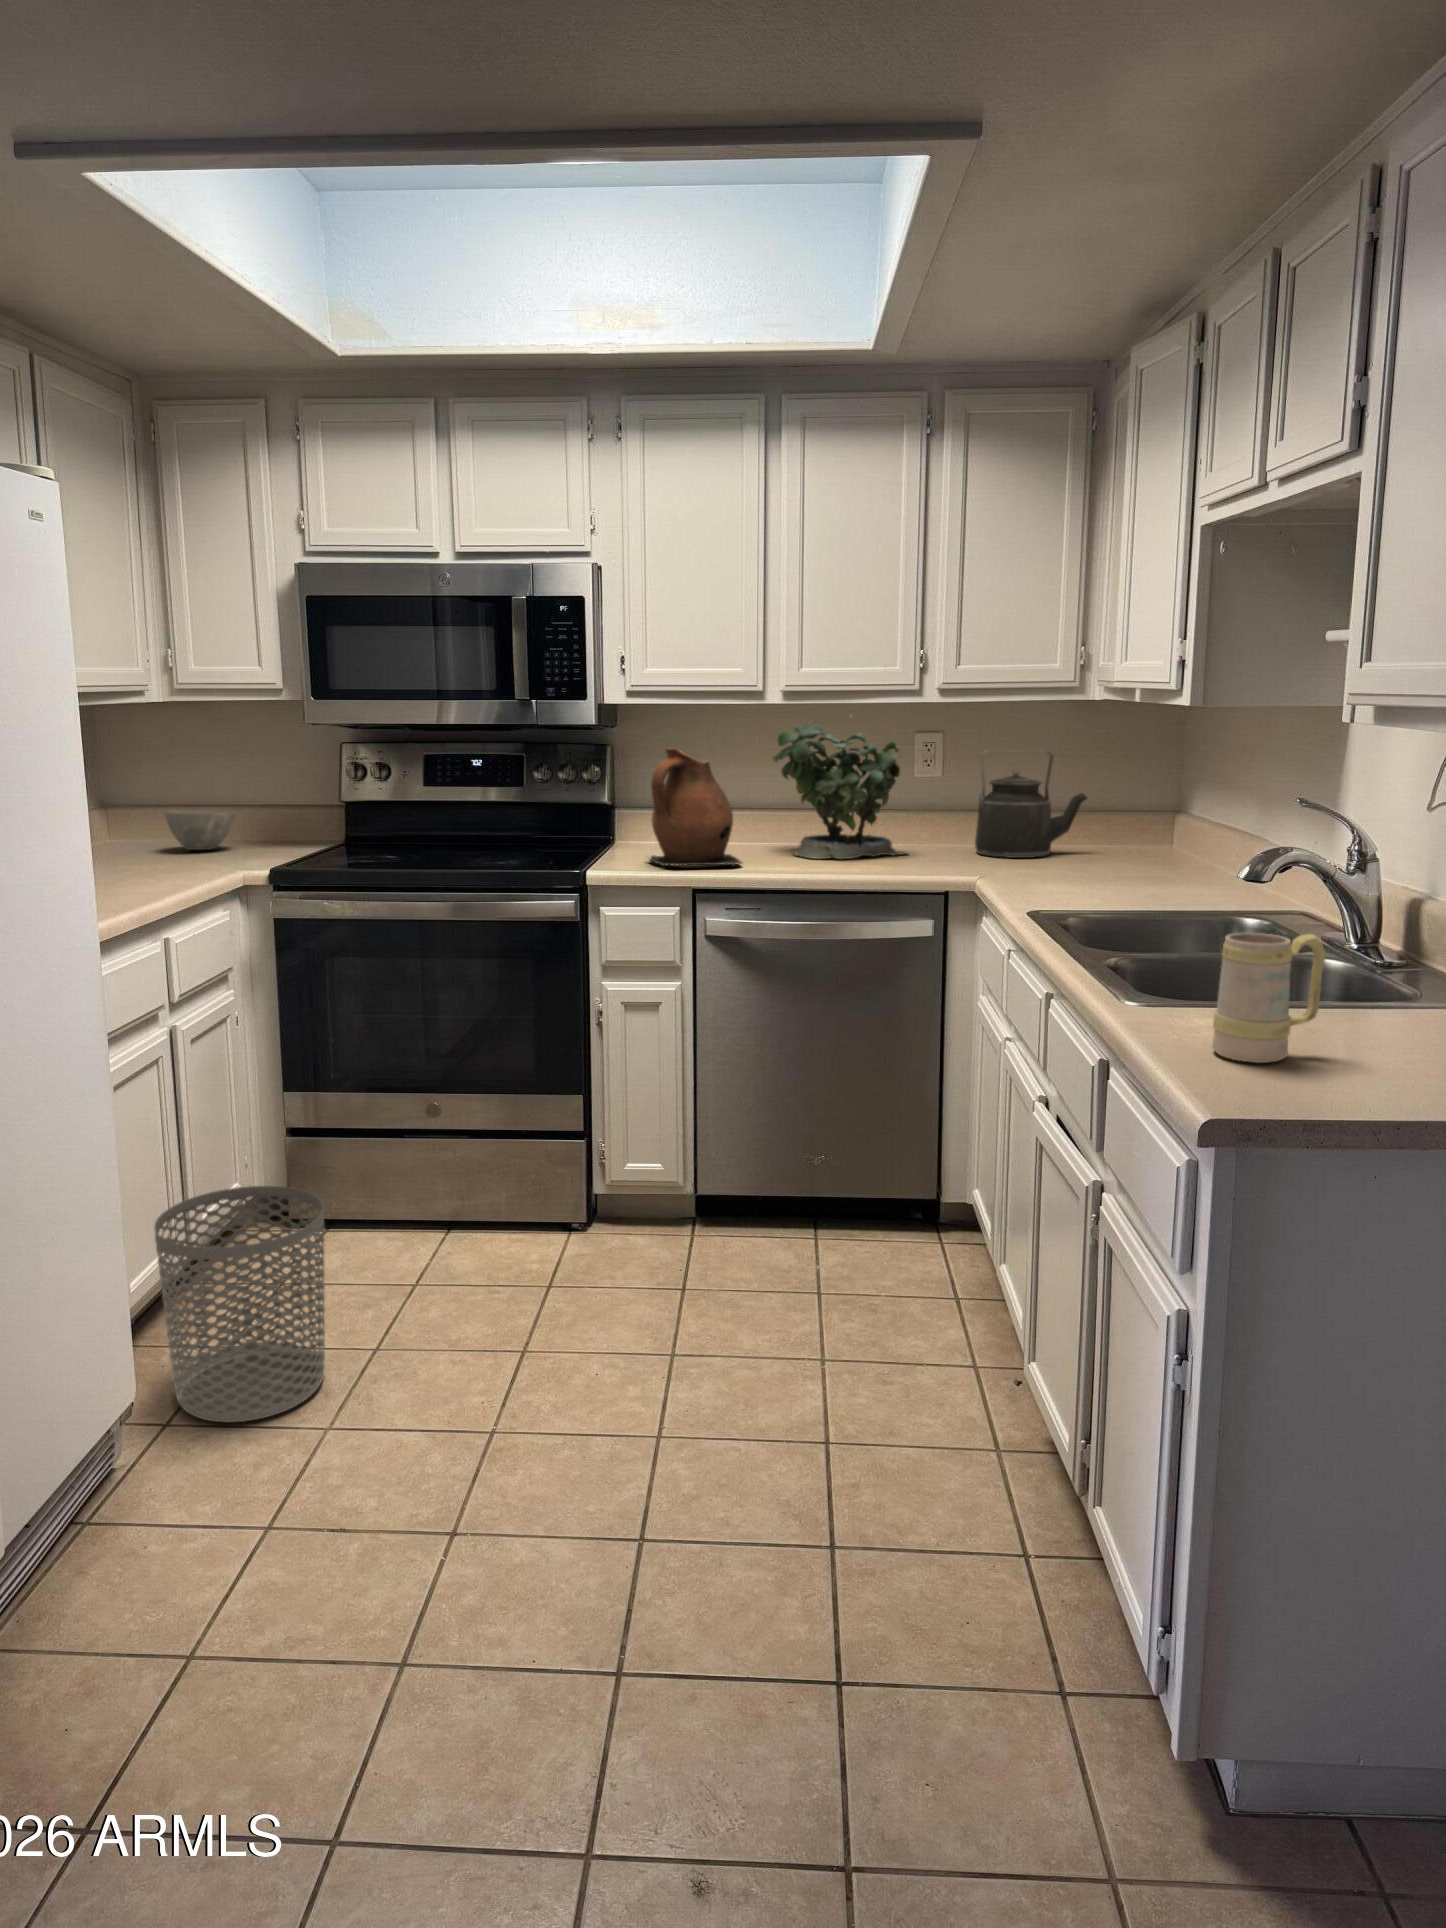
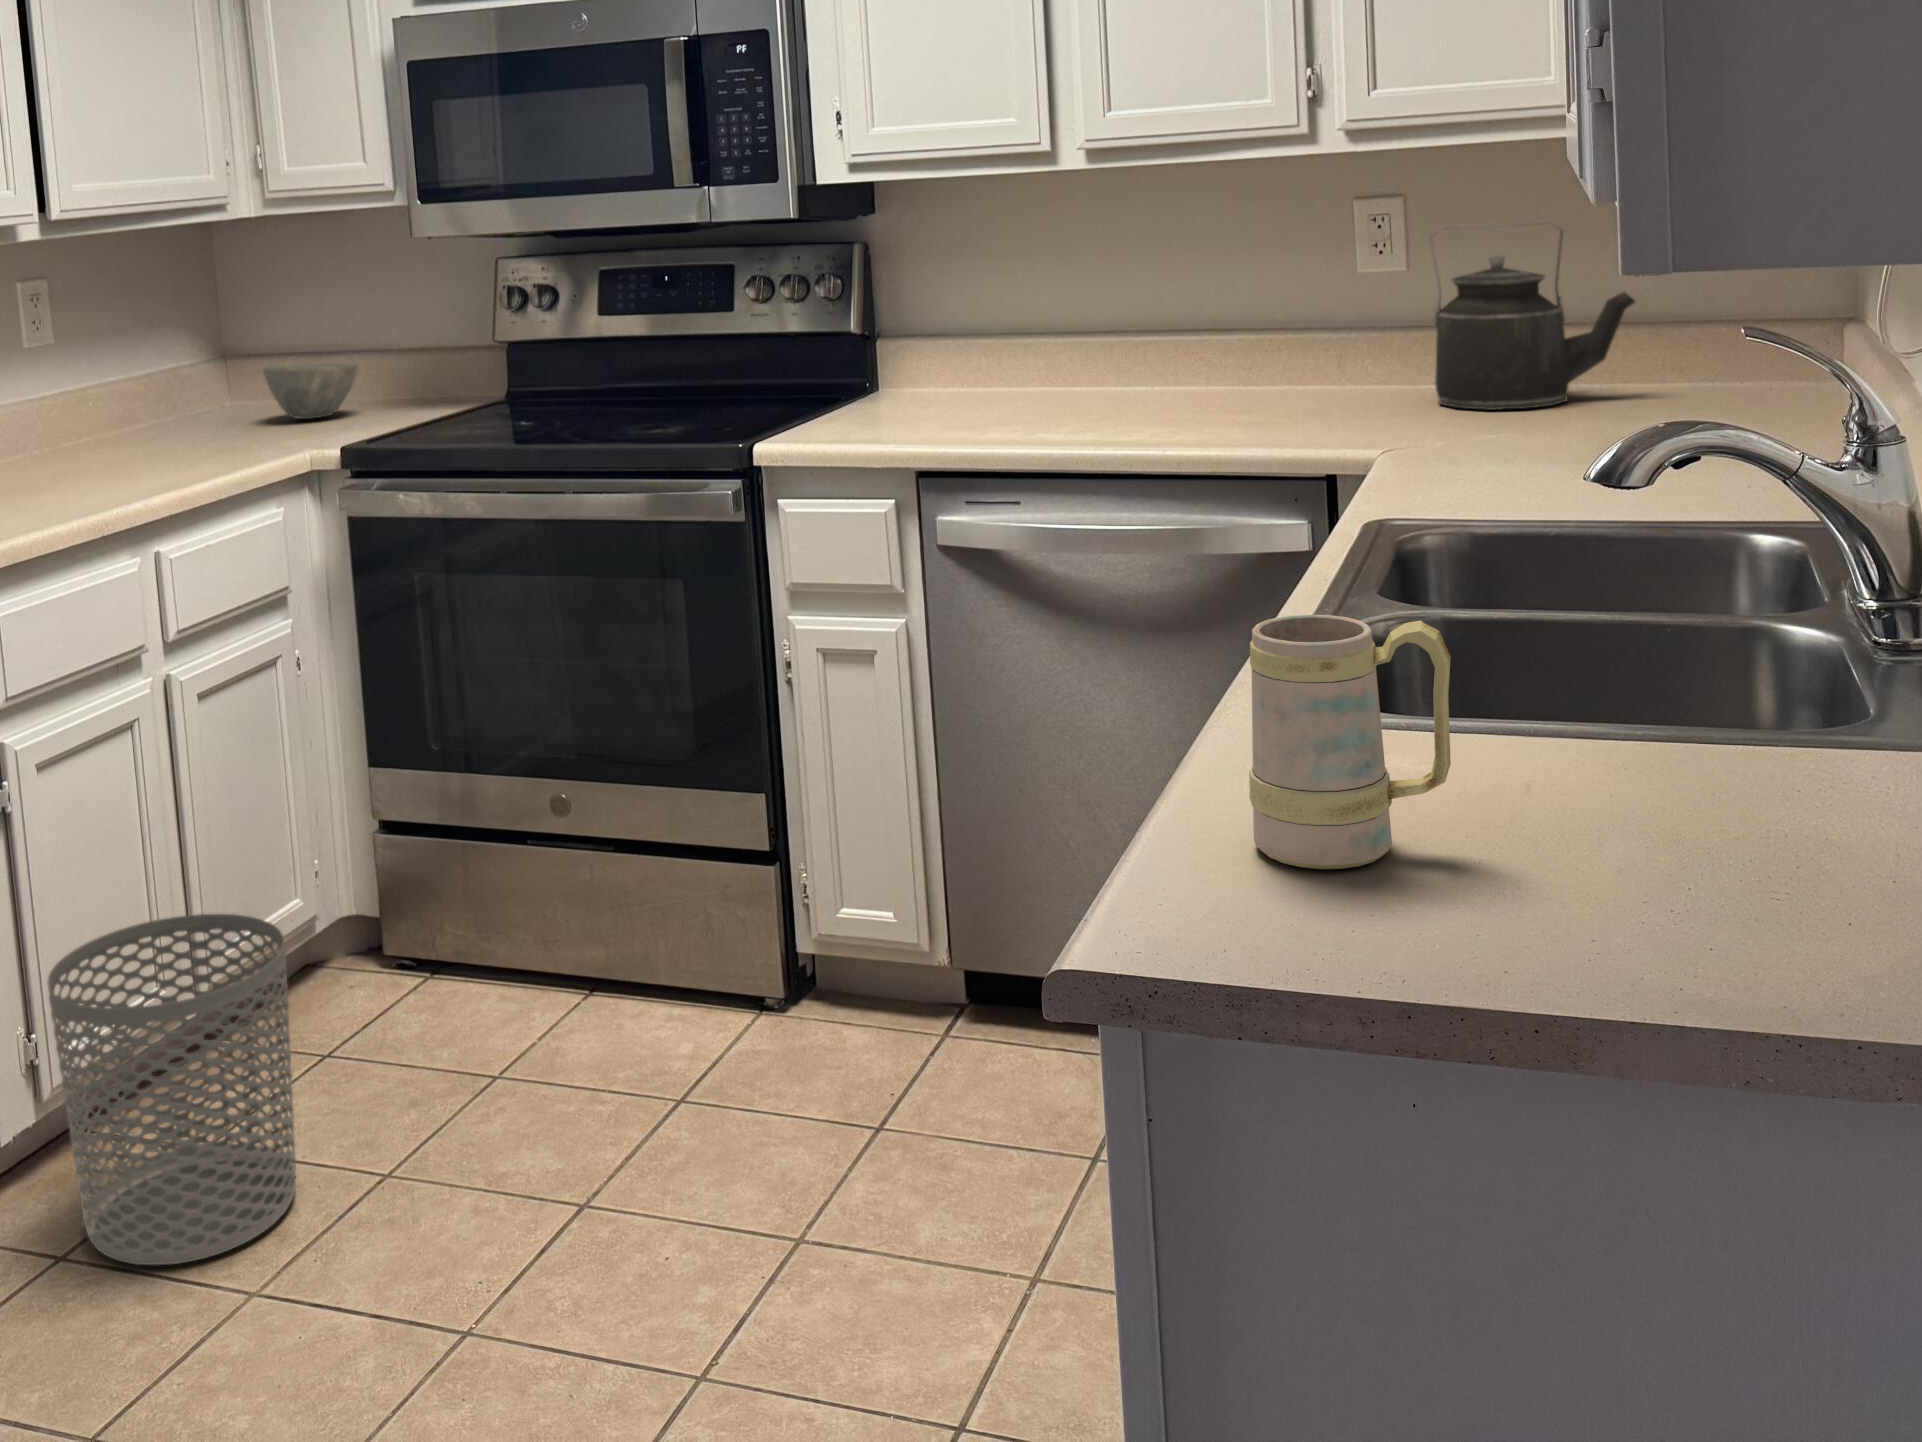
potted plant: present [773,716,905,859] -> none [1081,182,1317,418]
ceramic pitcher: present [650,748,741,866] -> none [856,252,1014,436]

